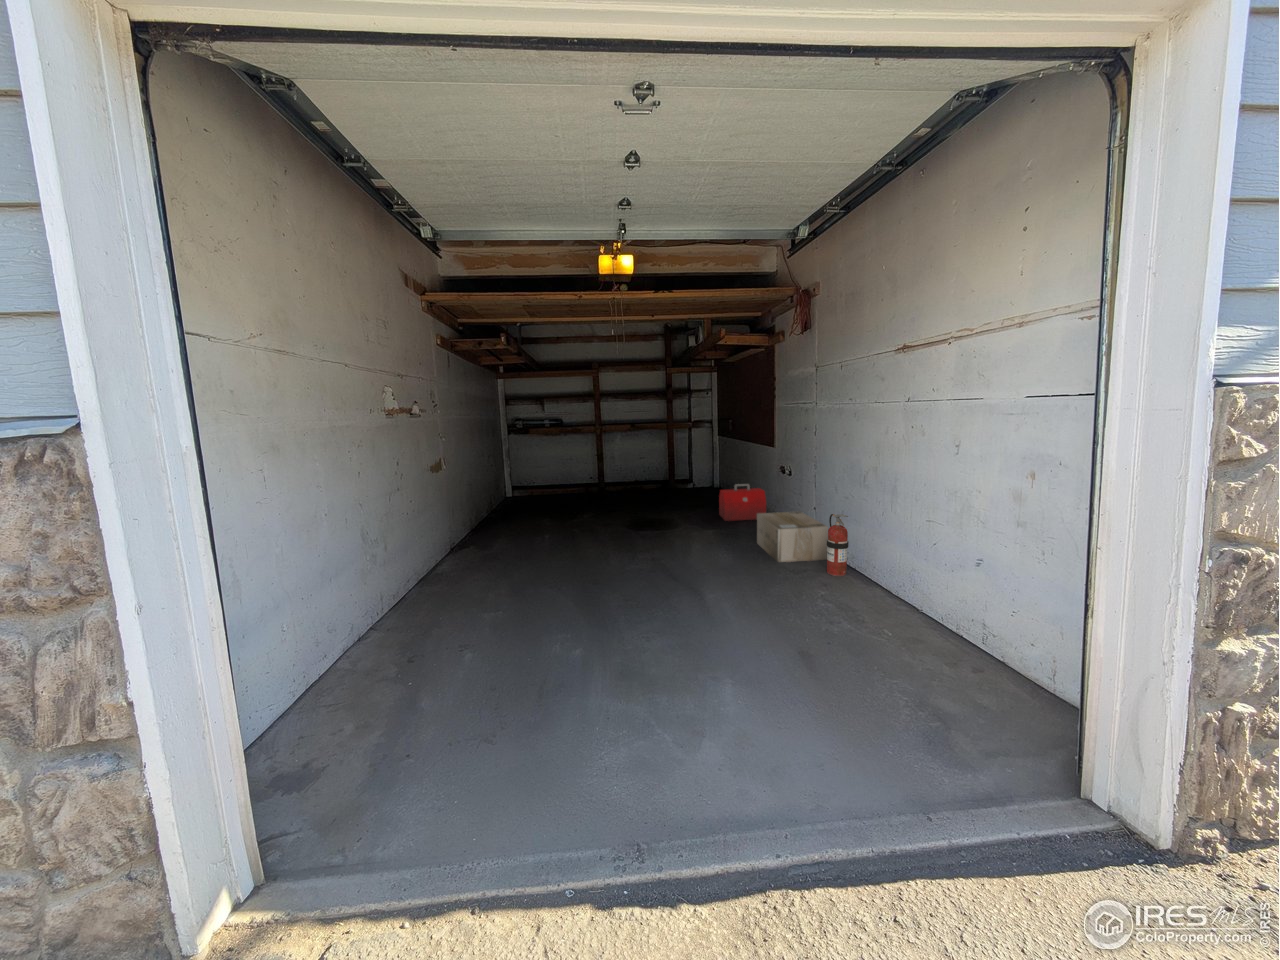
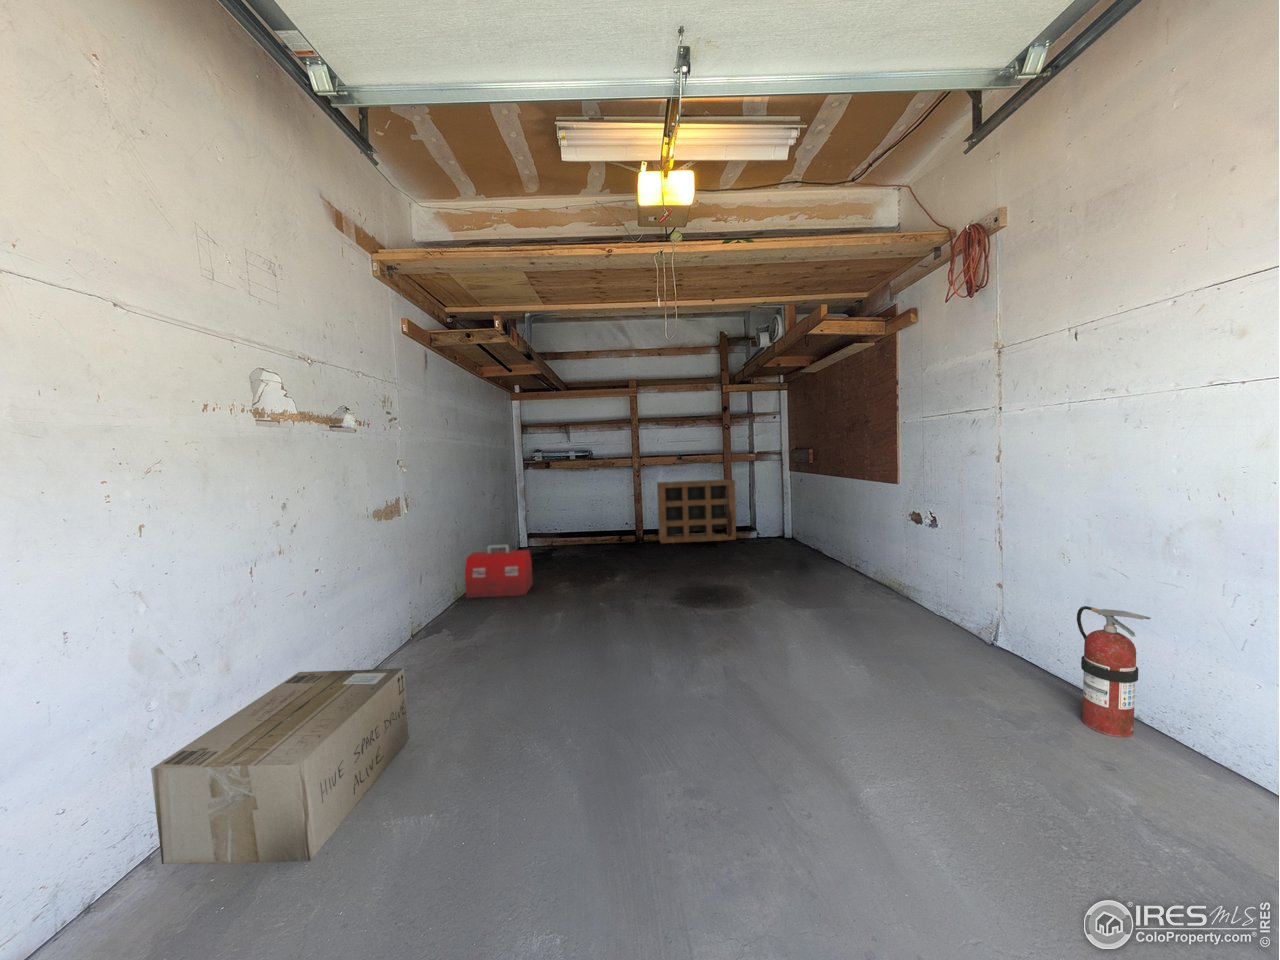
shelving unit: none [615,442,677,494] -> present [657,479,736,543]
toolbox: present [719,484,766,521] -> present [465,544,533,598]
cardboard box: present [757,511,828,562] -> present [151,668,409,864]

